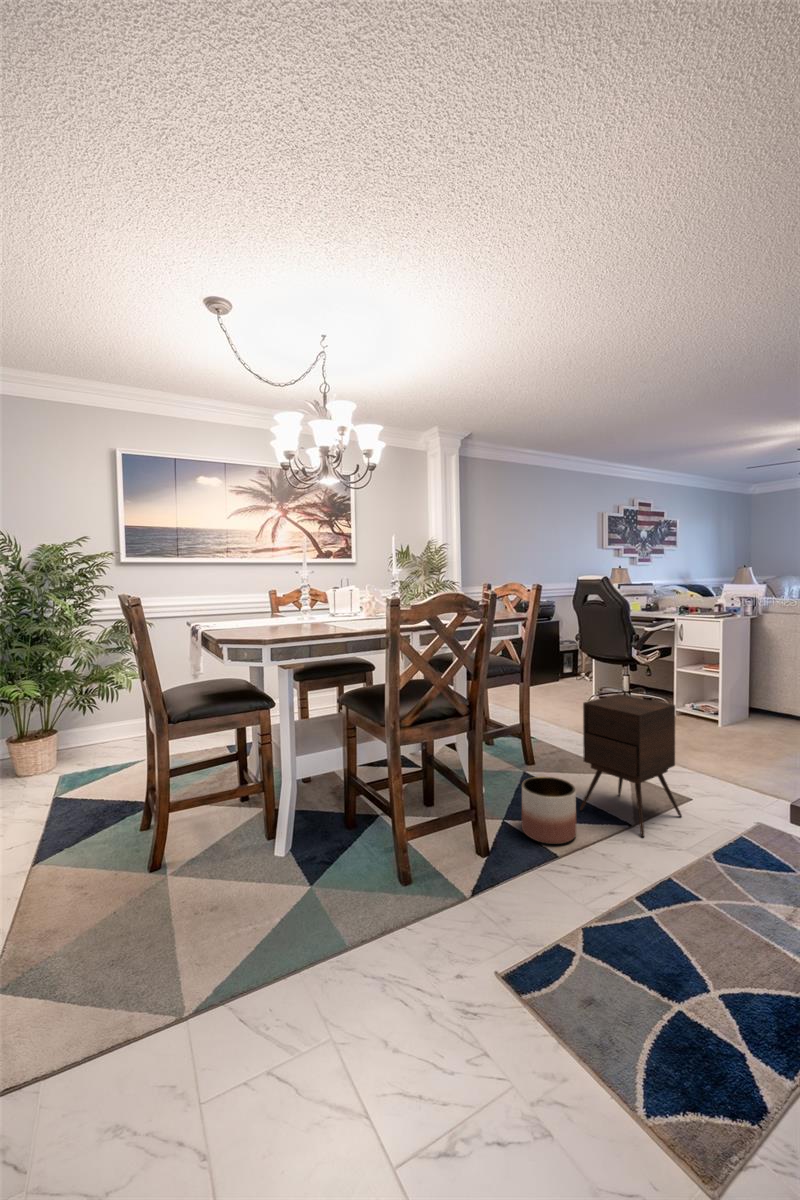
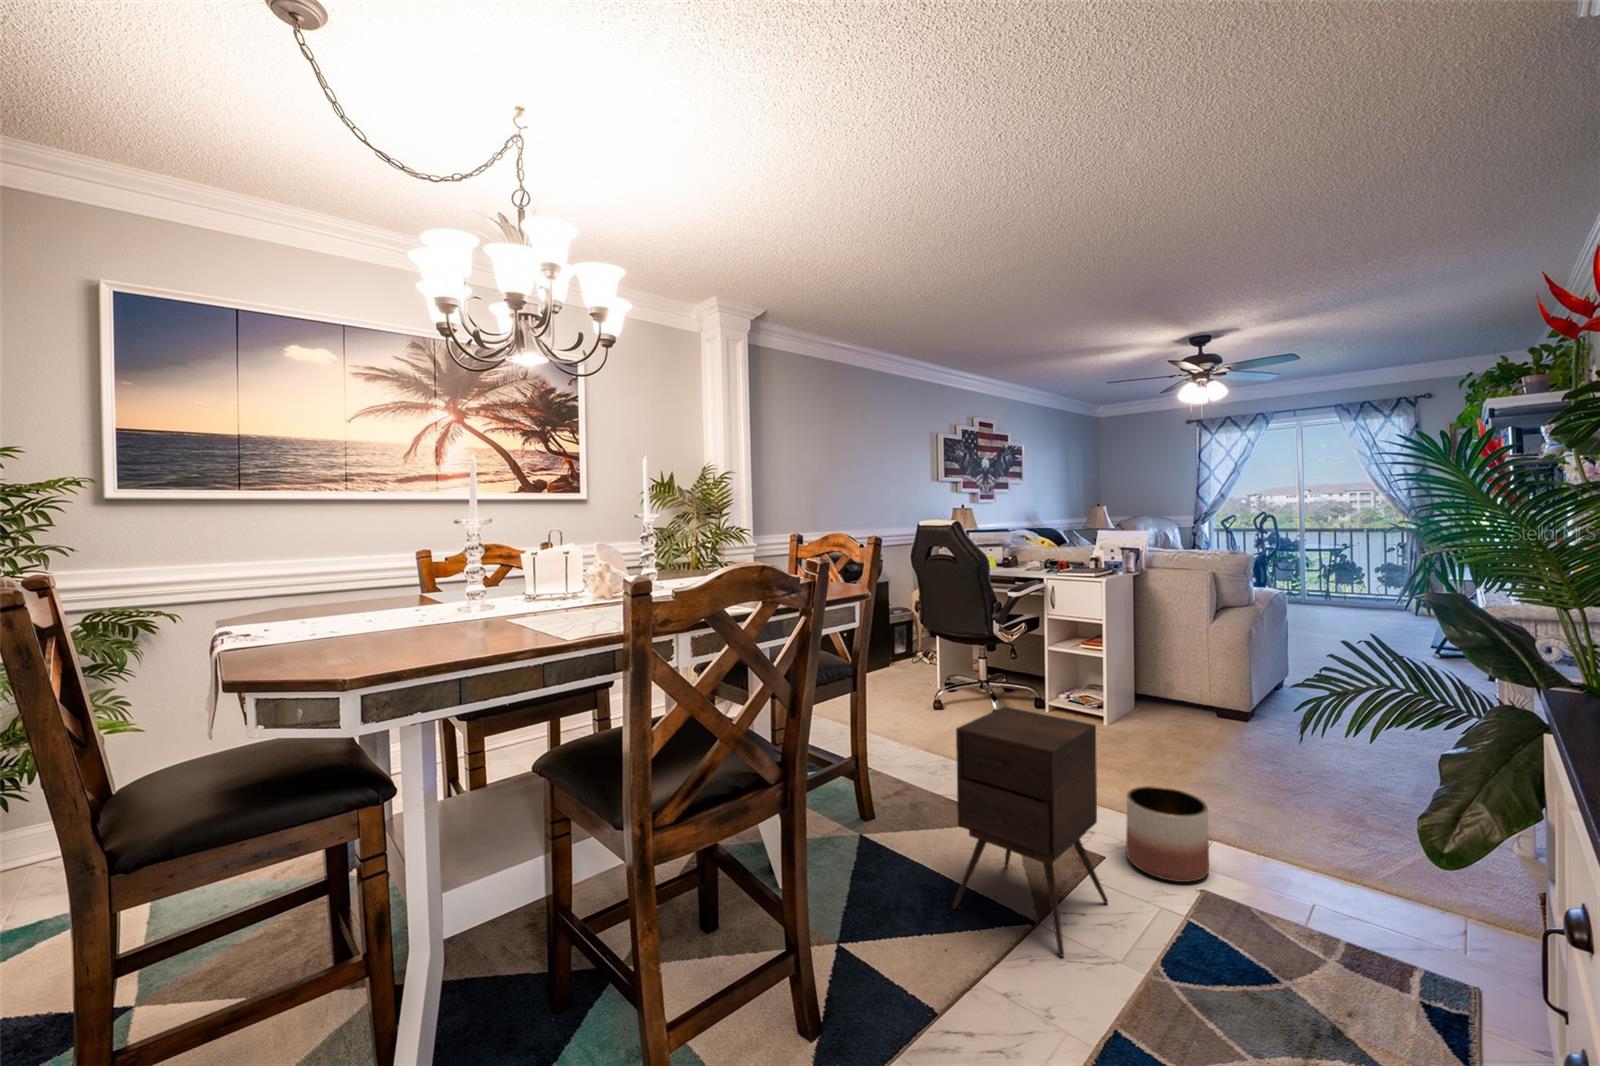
planter: present [522,776,576,844] -> present [1126,786,1209,882]

